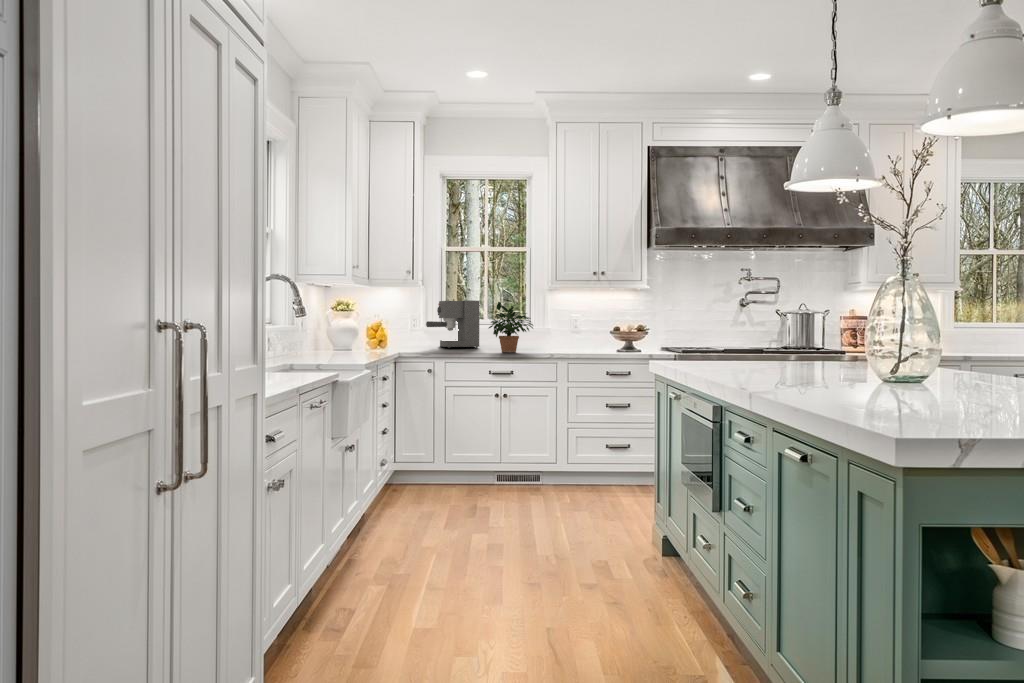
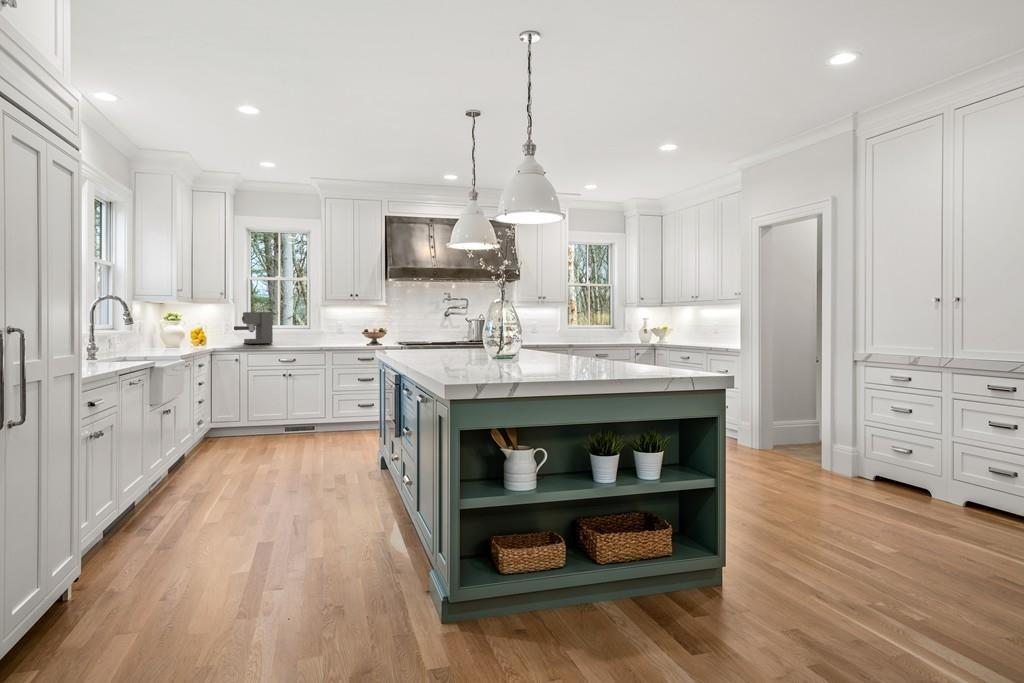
potted plant: present [489,302,533,352] -> none [278,313,310,347]

